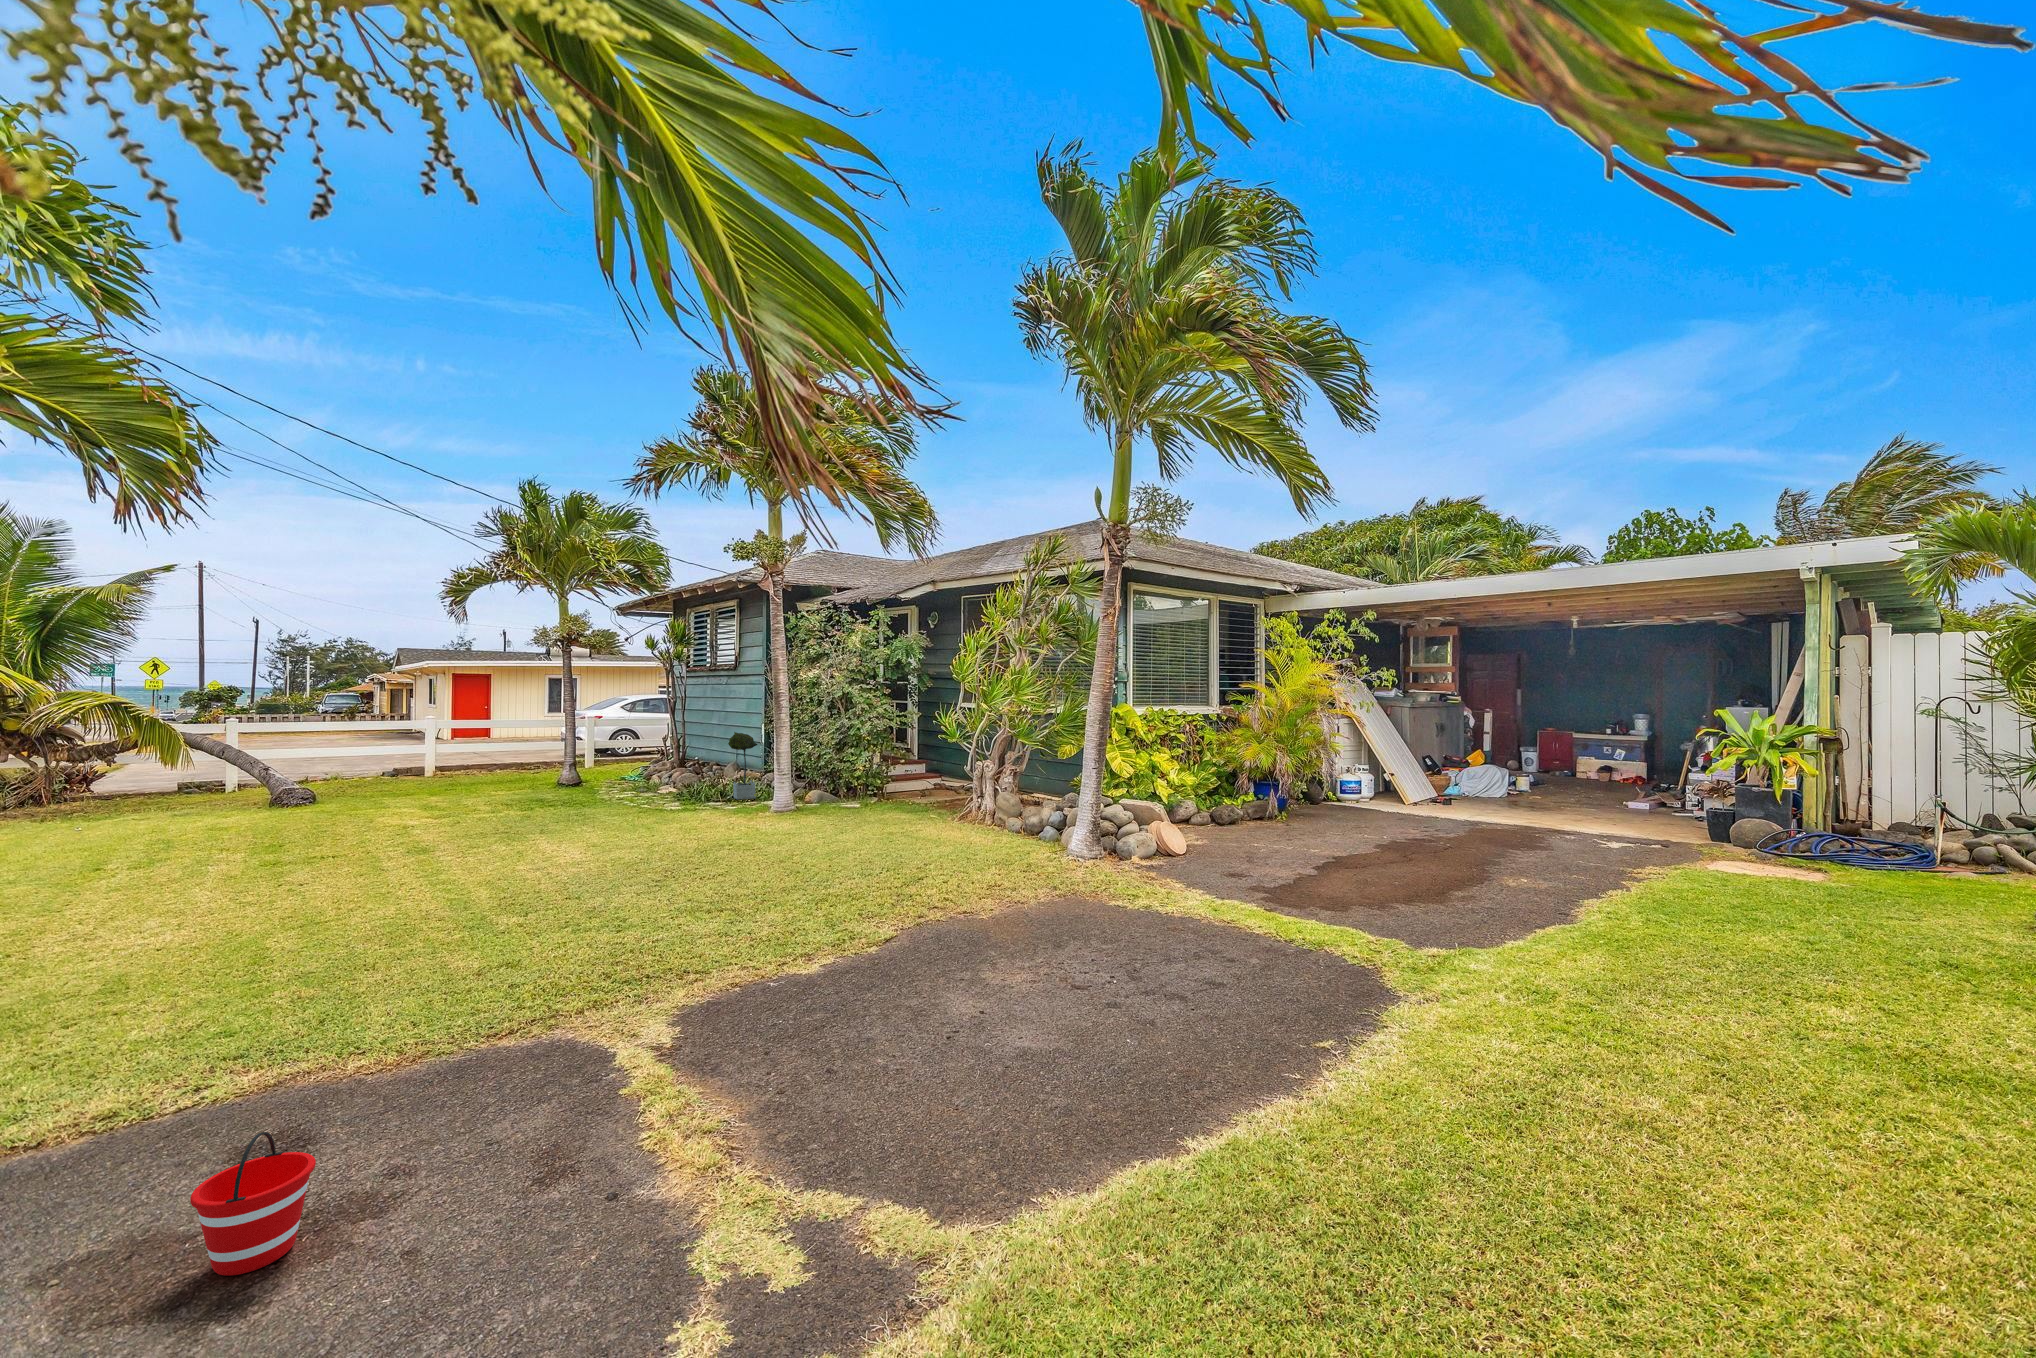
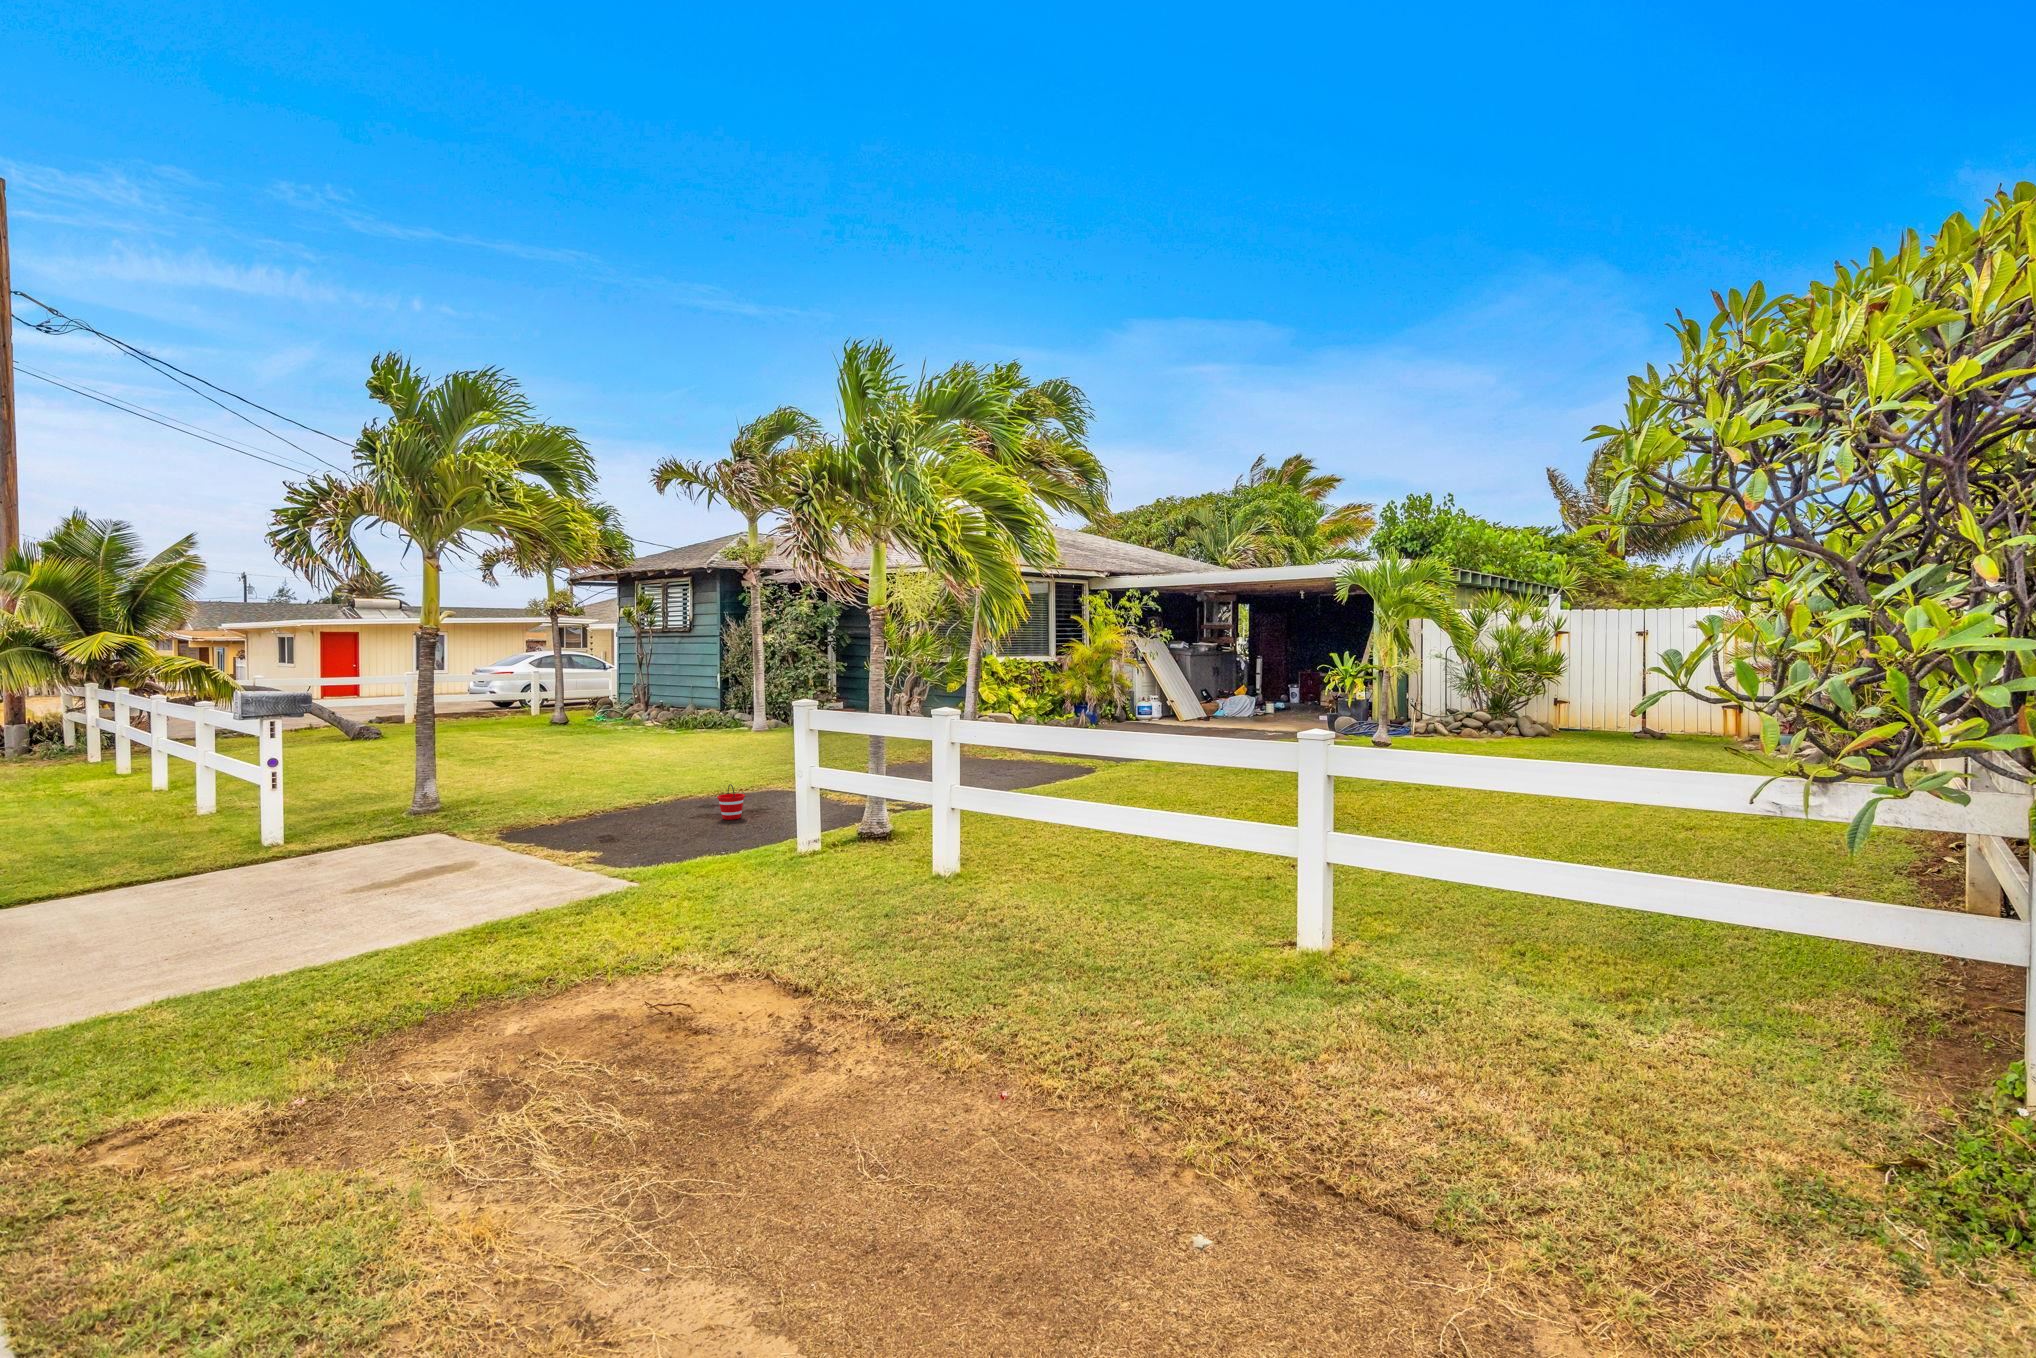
potted tree: present [728,732,757,800] -> none [704,679,726,728]

